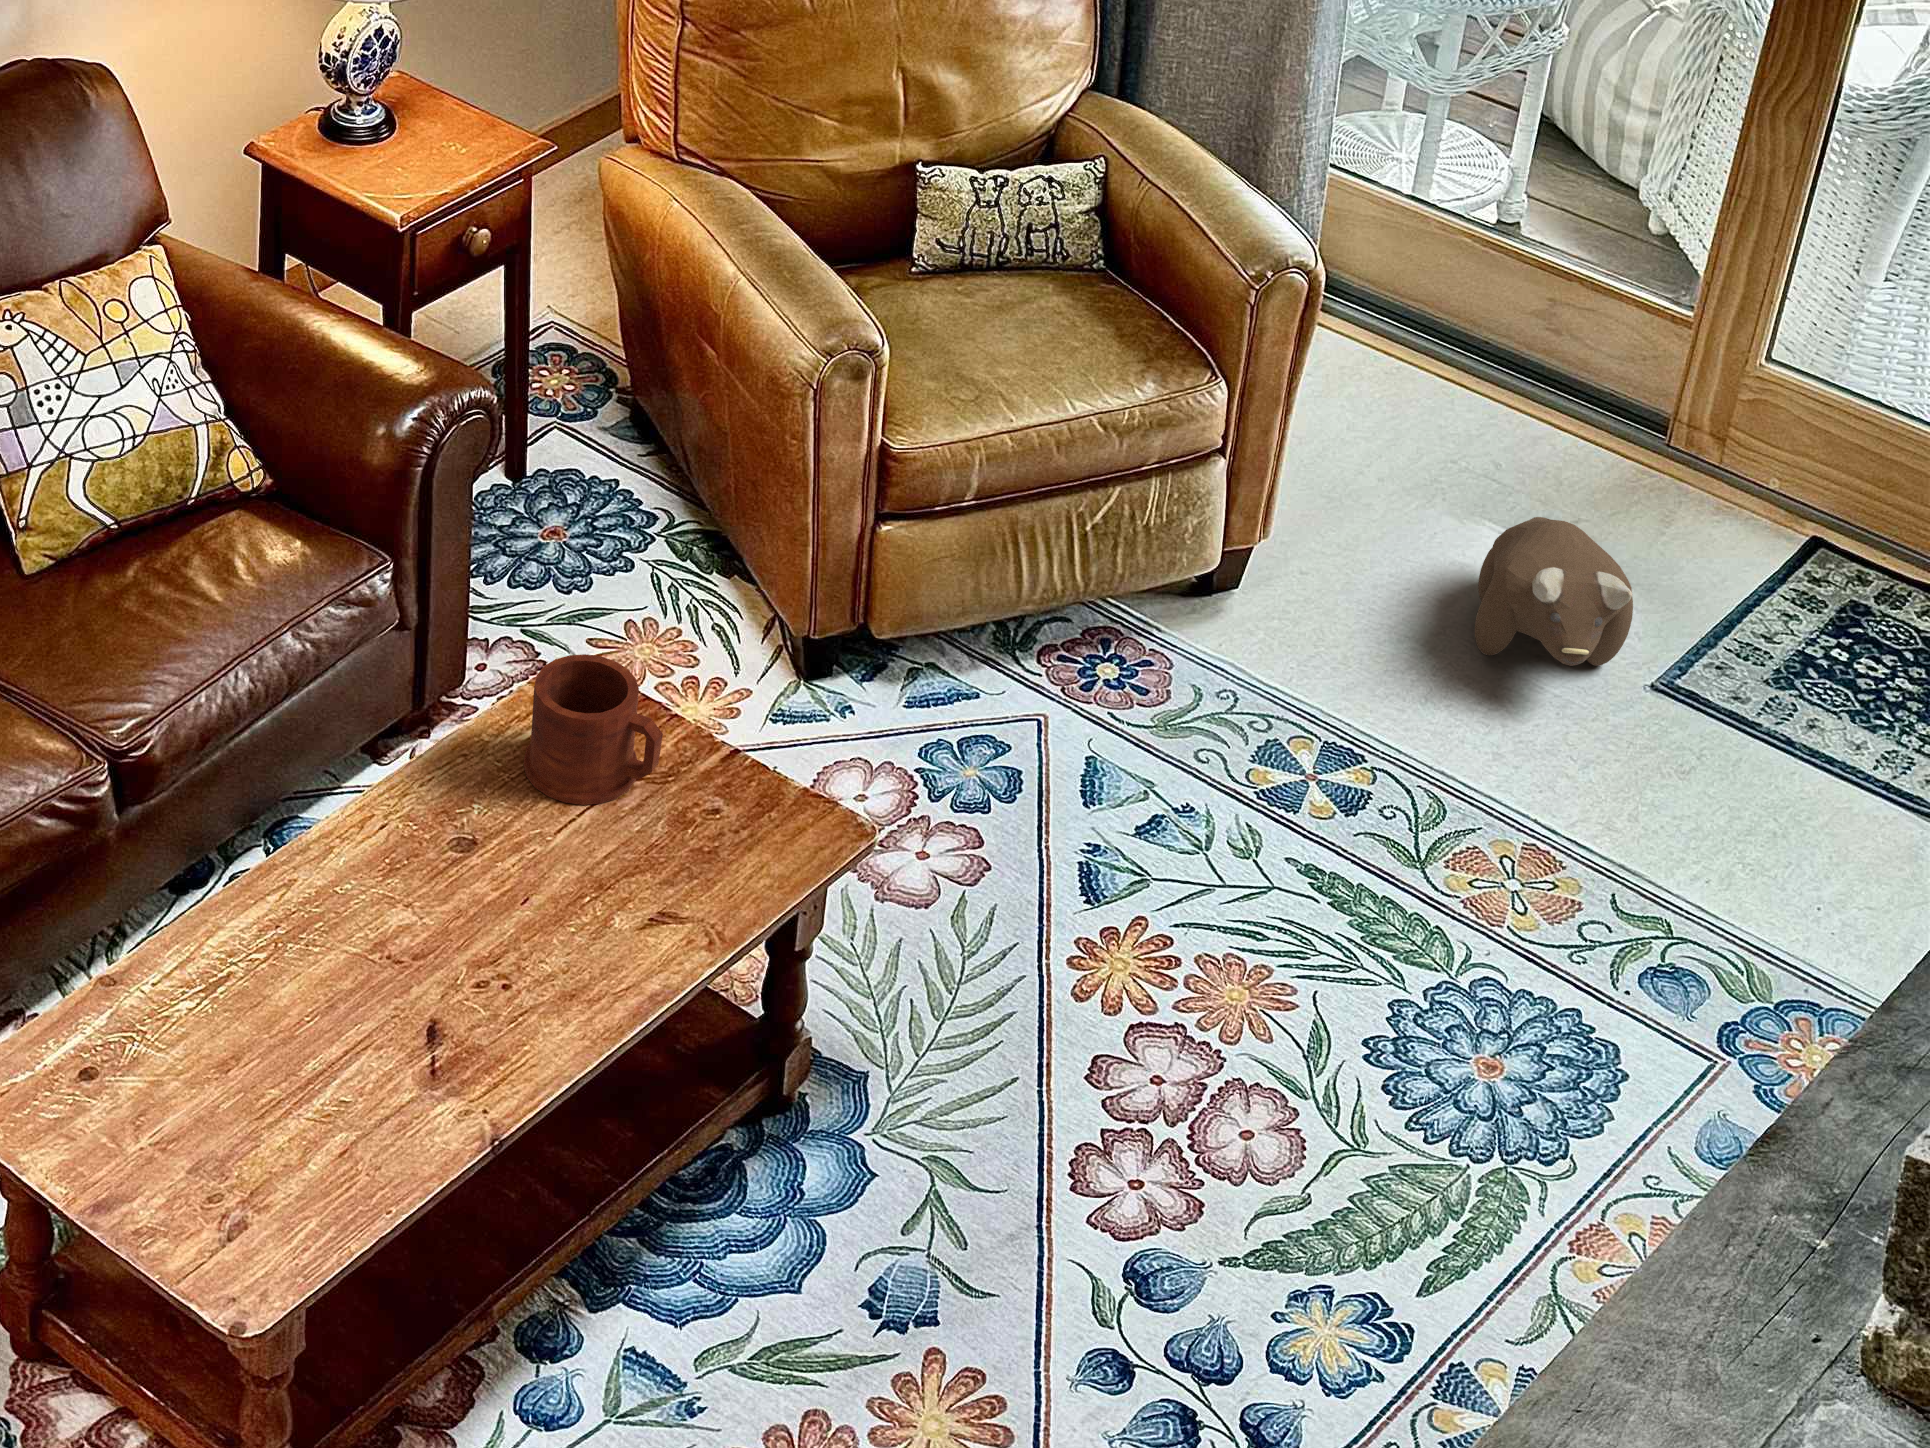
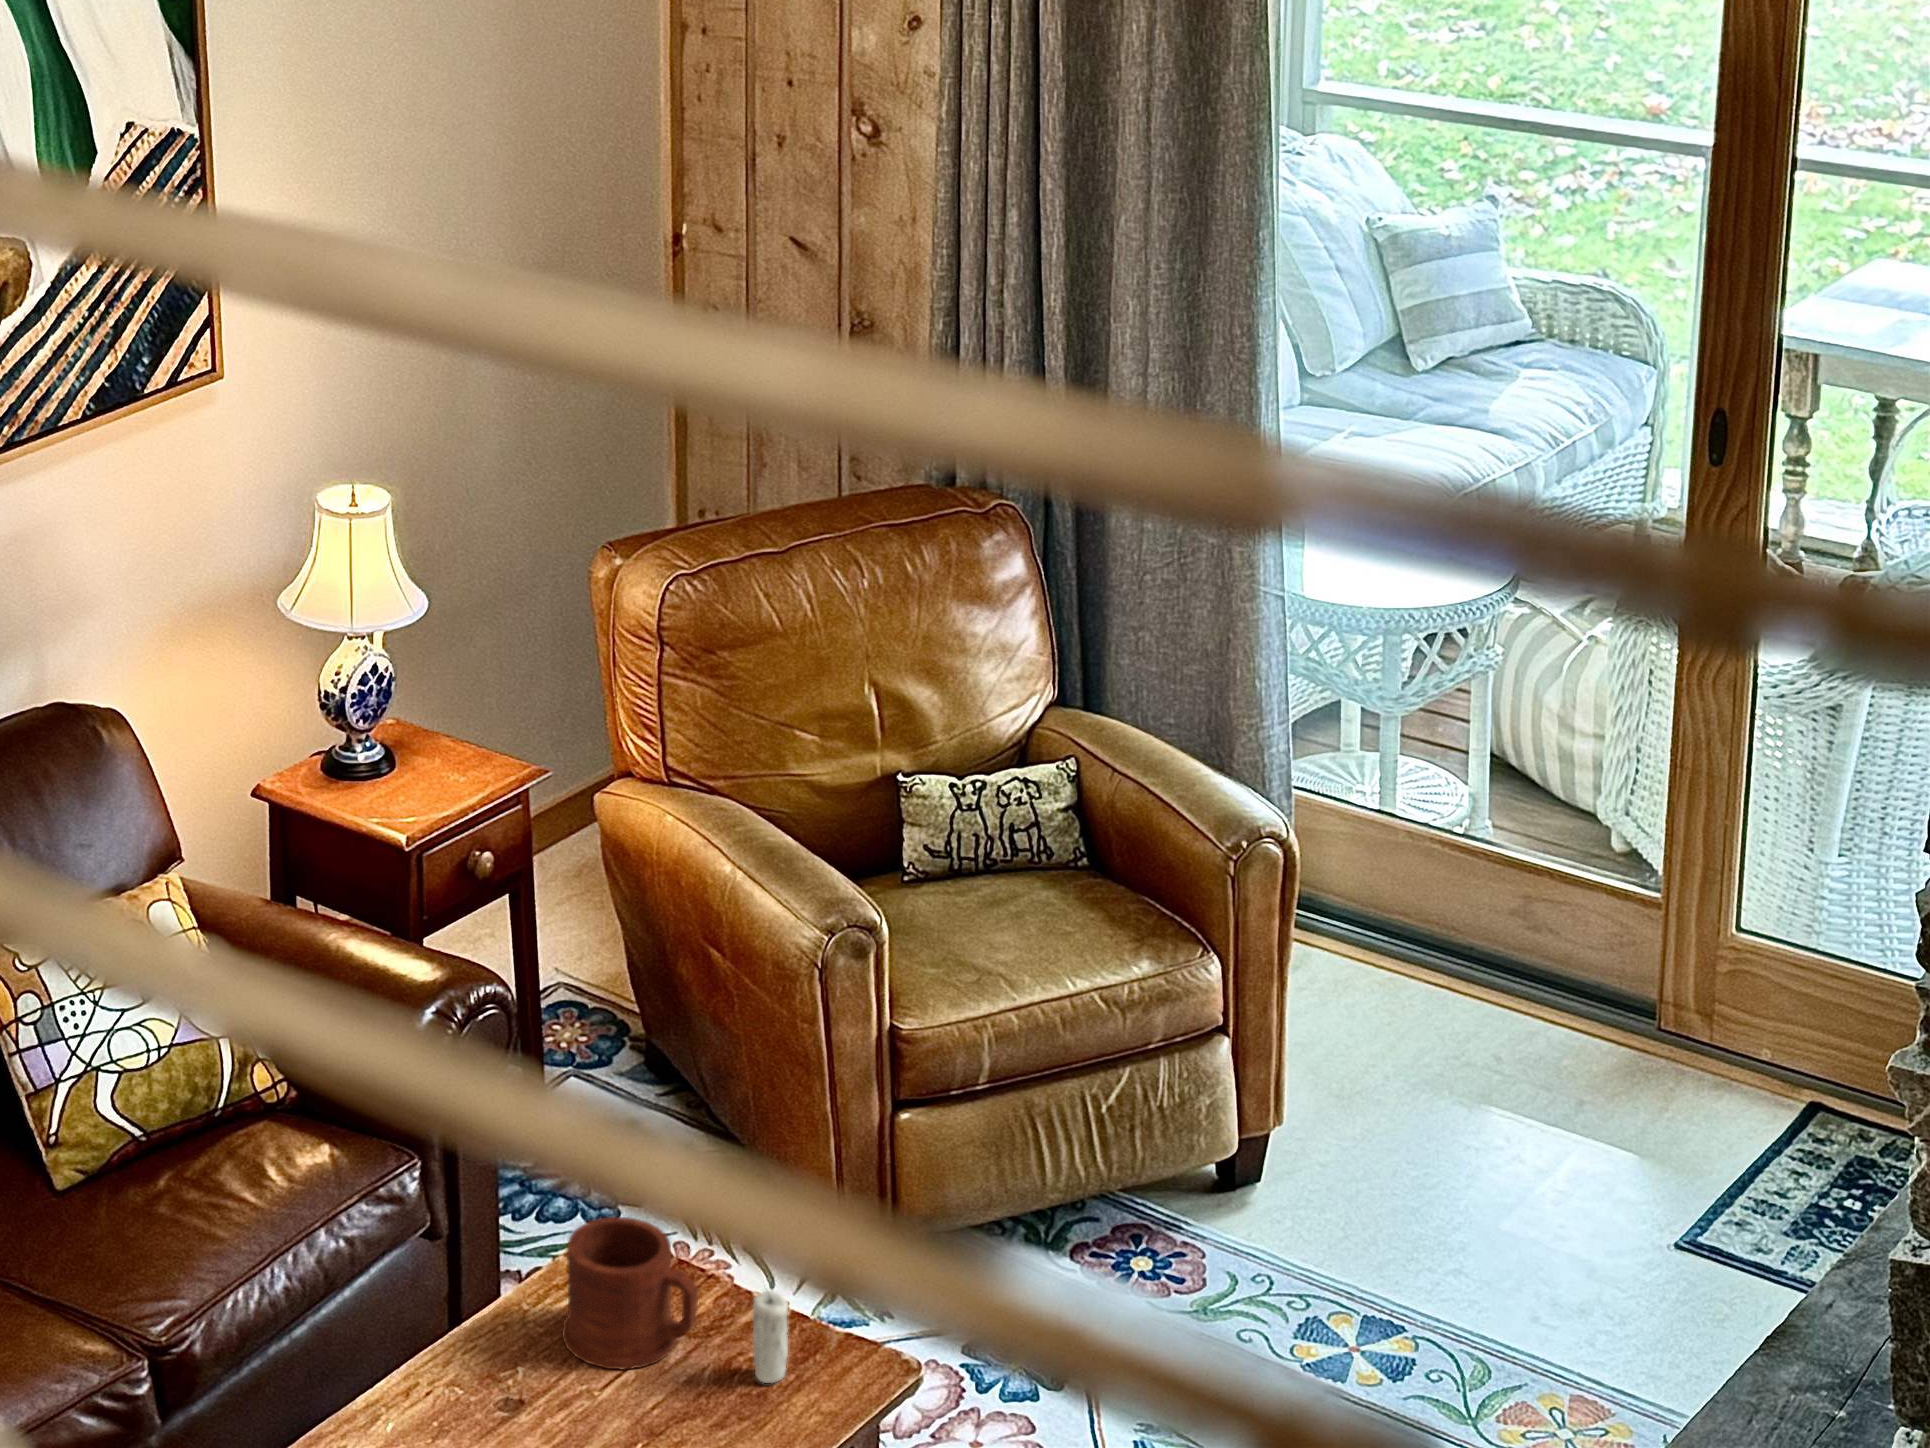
plush toy: present [1475,517,1633,666] -> none [1493,1077,1647,1225]
candle: none [712,741,751,829] -> present [752,1291,788,1383]

